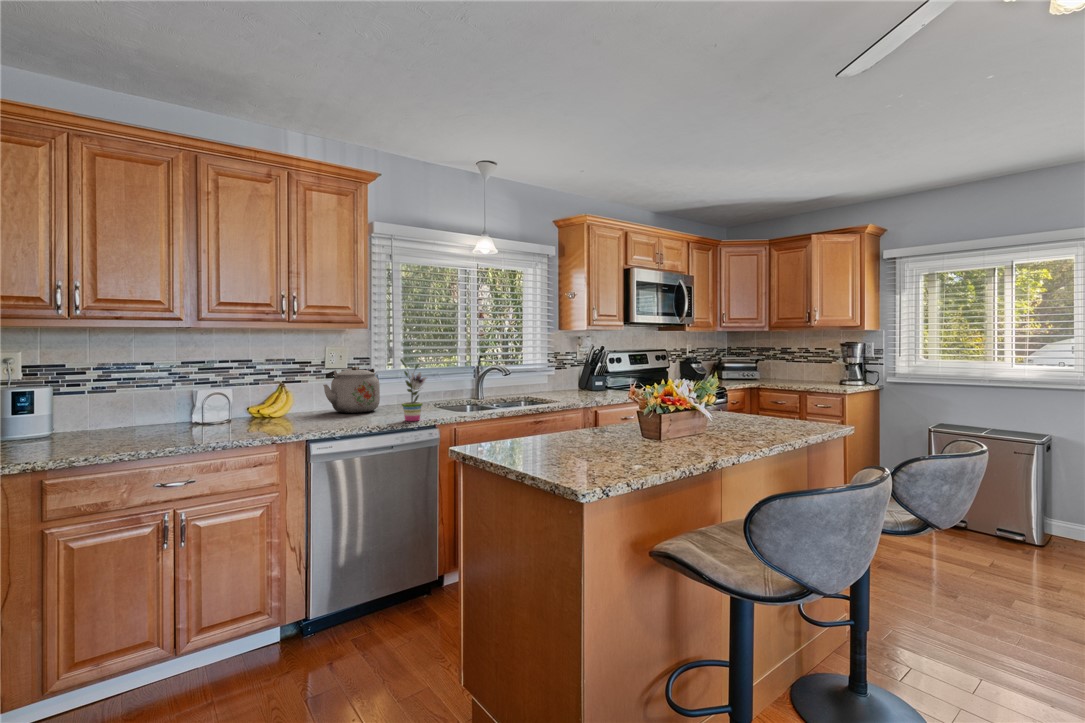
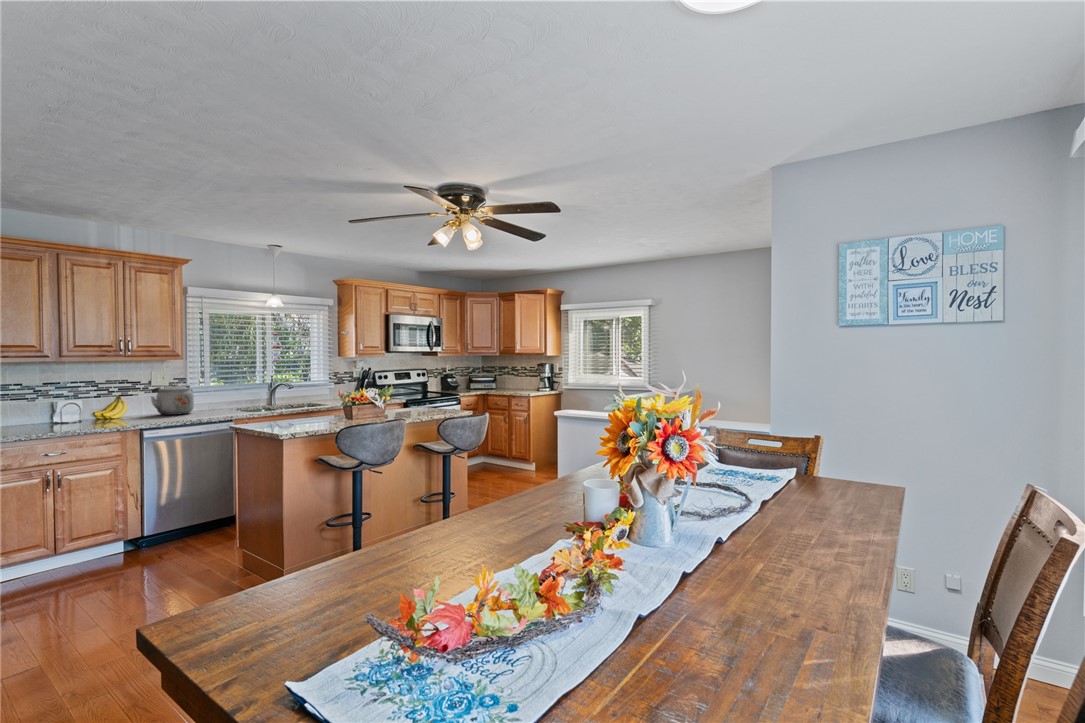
potted plant: present [401,359,427,421] -> none [207,379,226,417]

